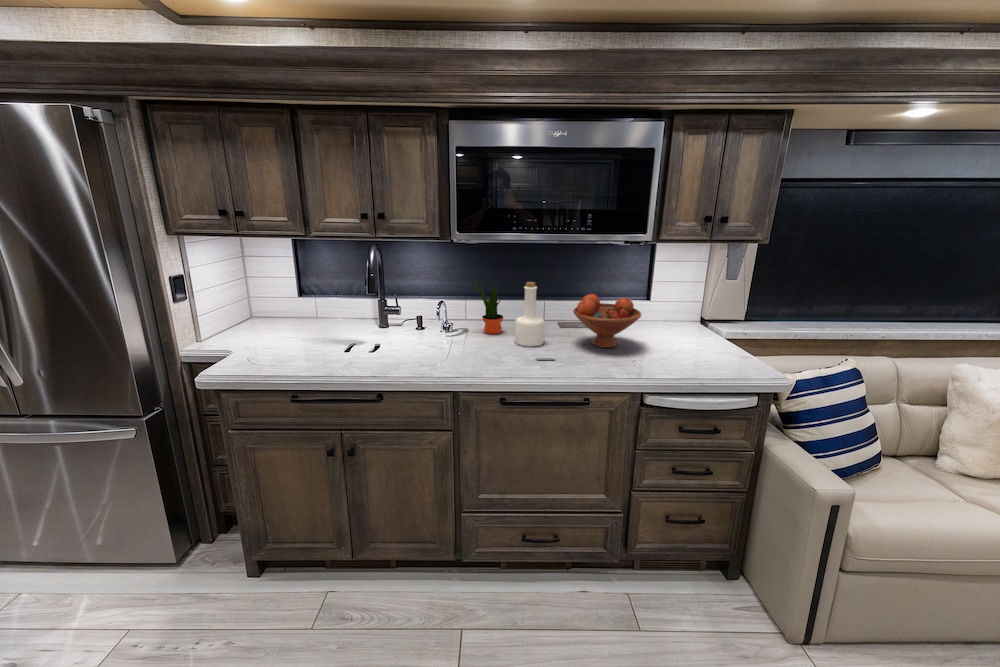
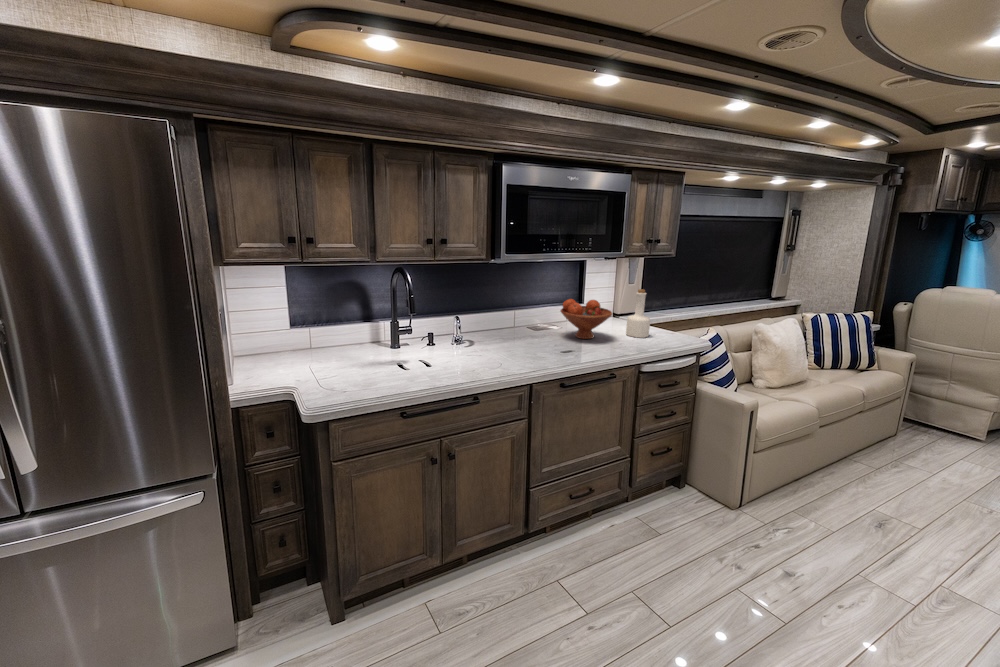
bottle: present [515,282,545,347] -> present [626,289,650,338]
potted plant: present [475,283,503,334] -> none [477,296,502,341]

